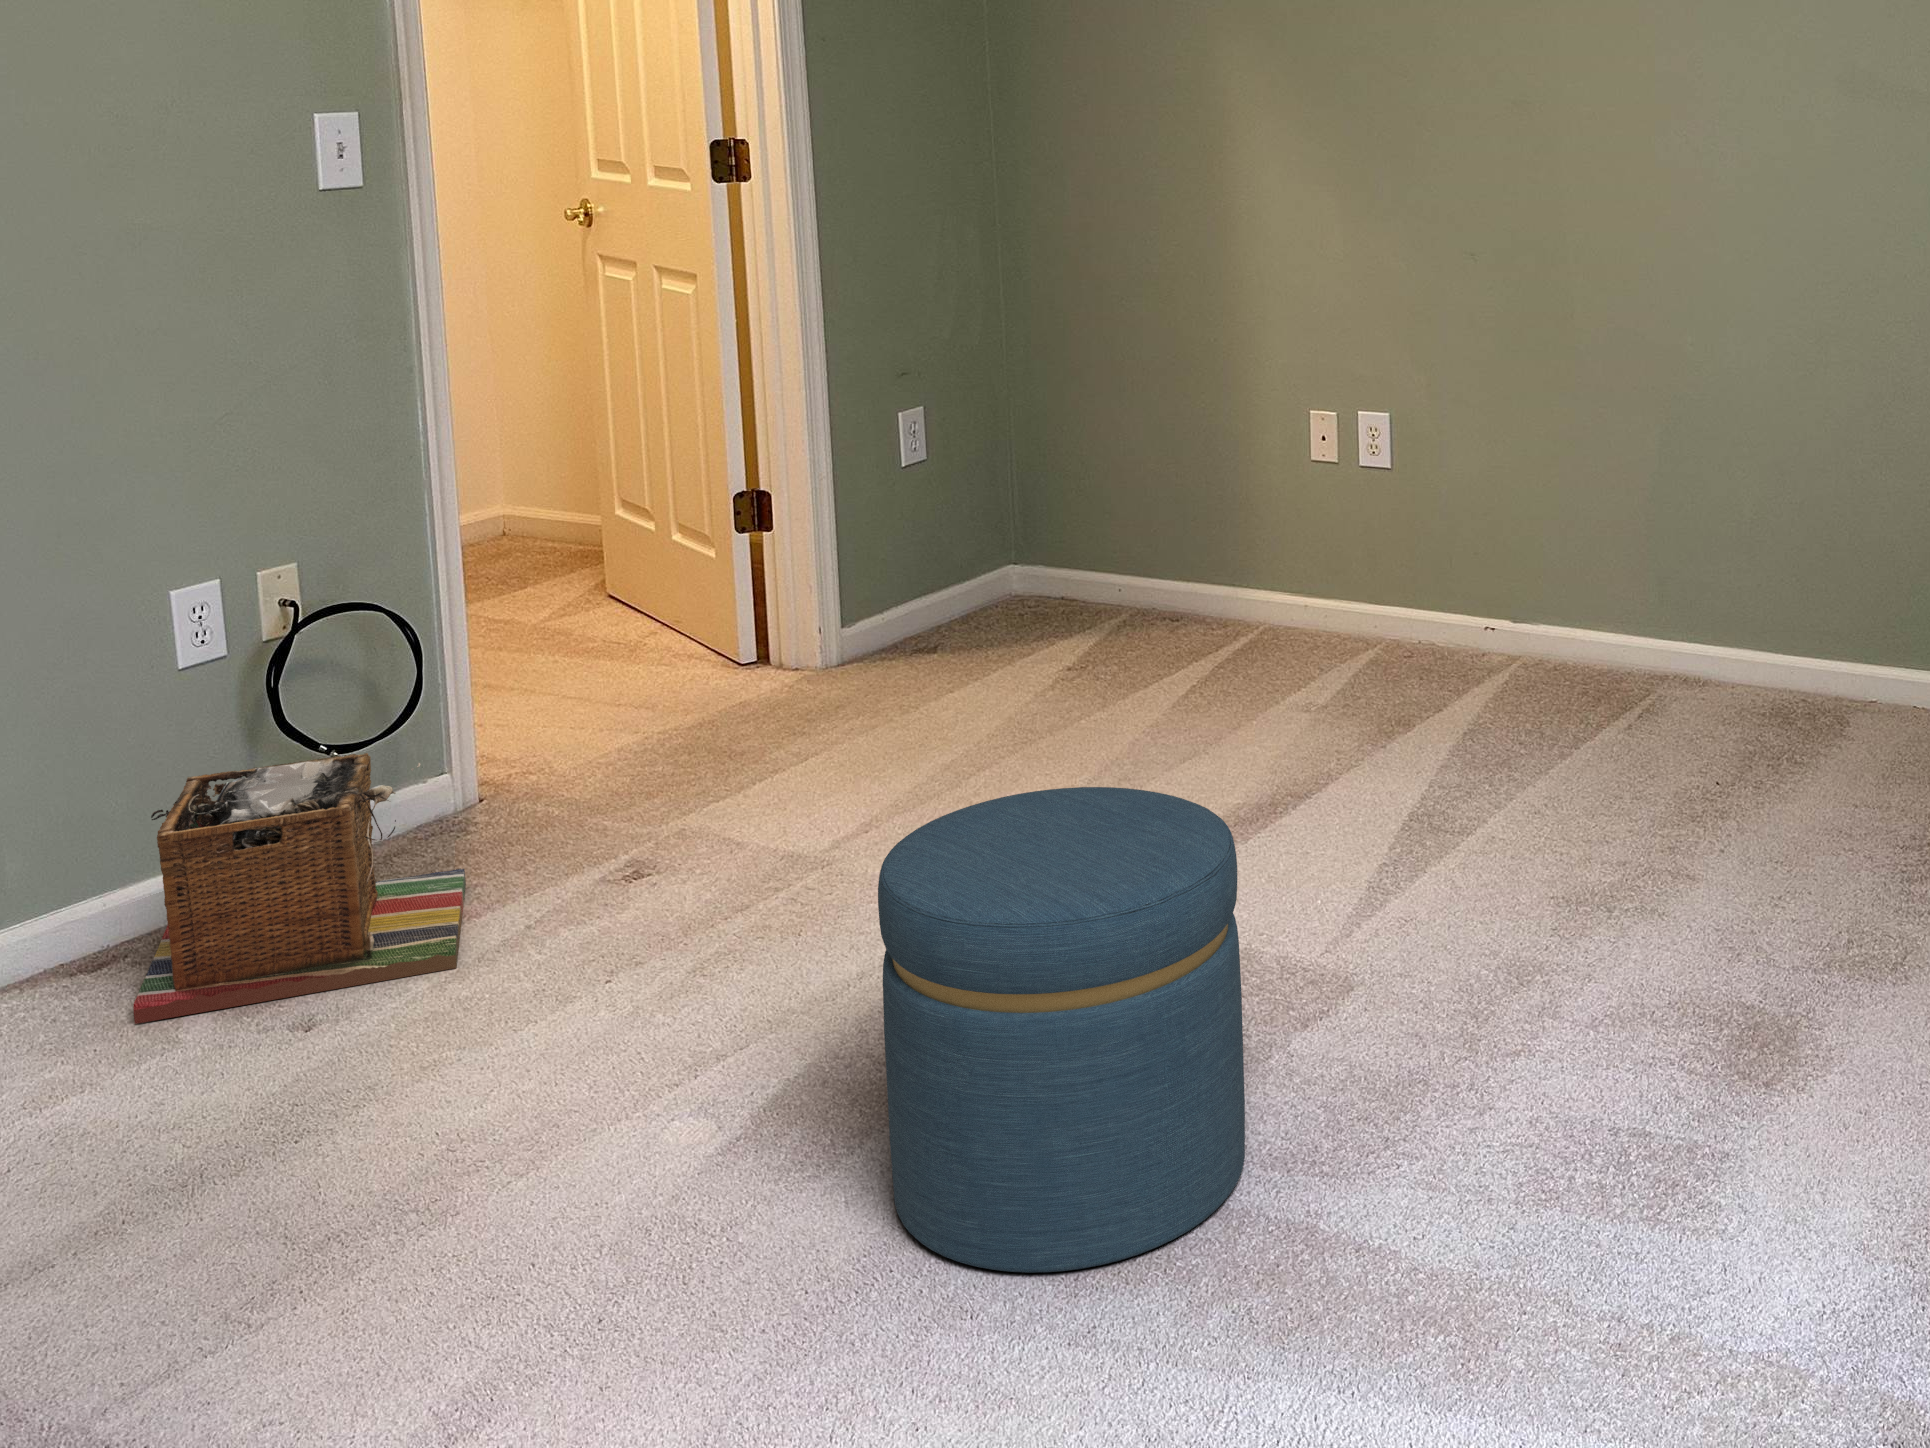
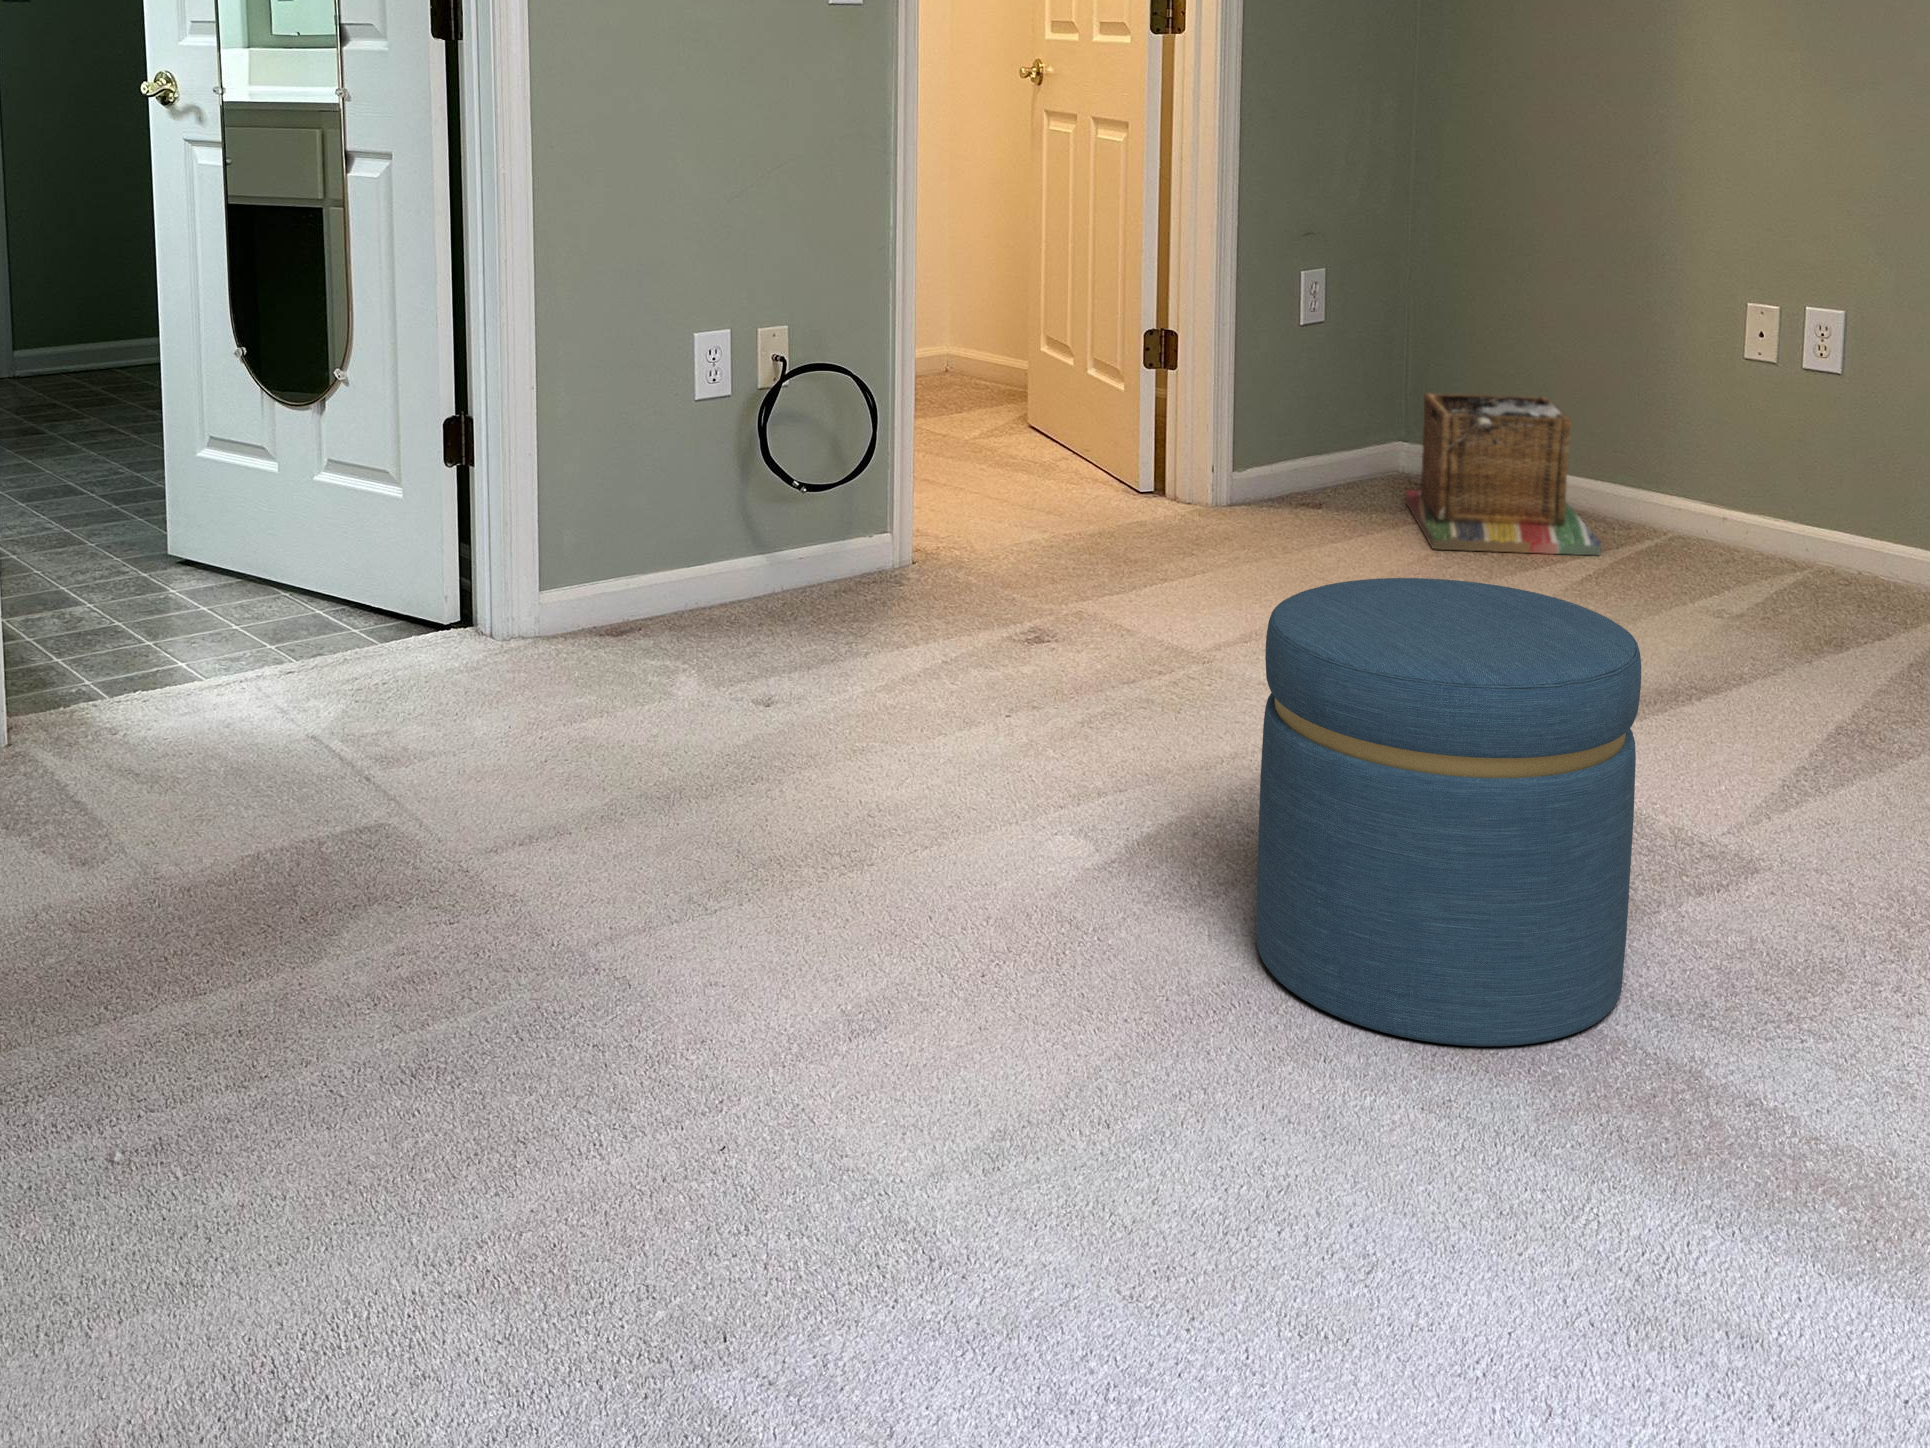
laundry basket: present [133,753,466,1024] -> present [1406,393,1601,556]

